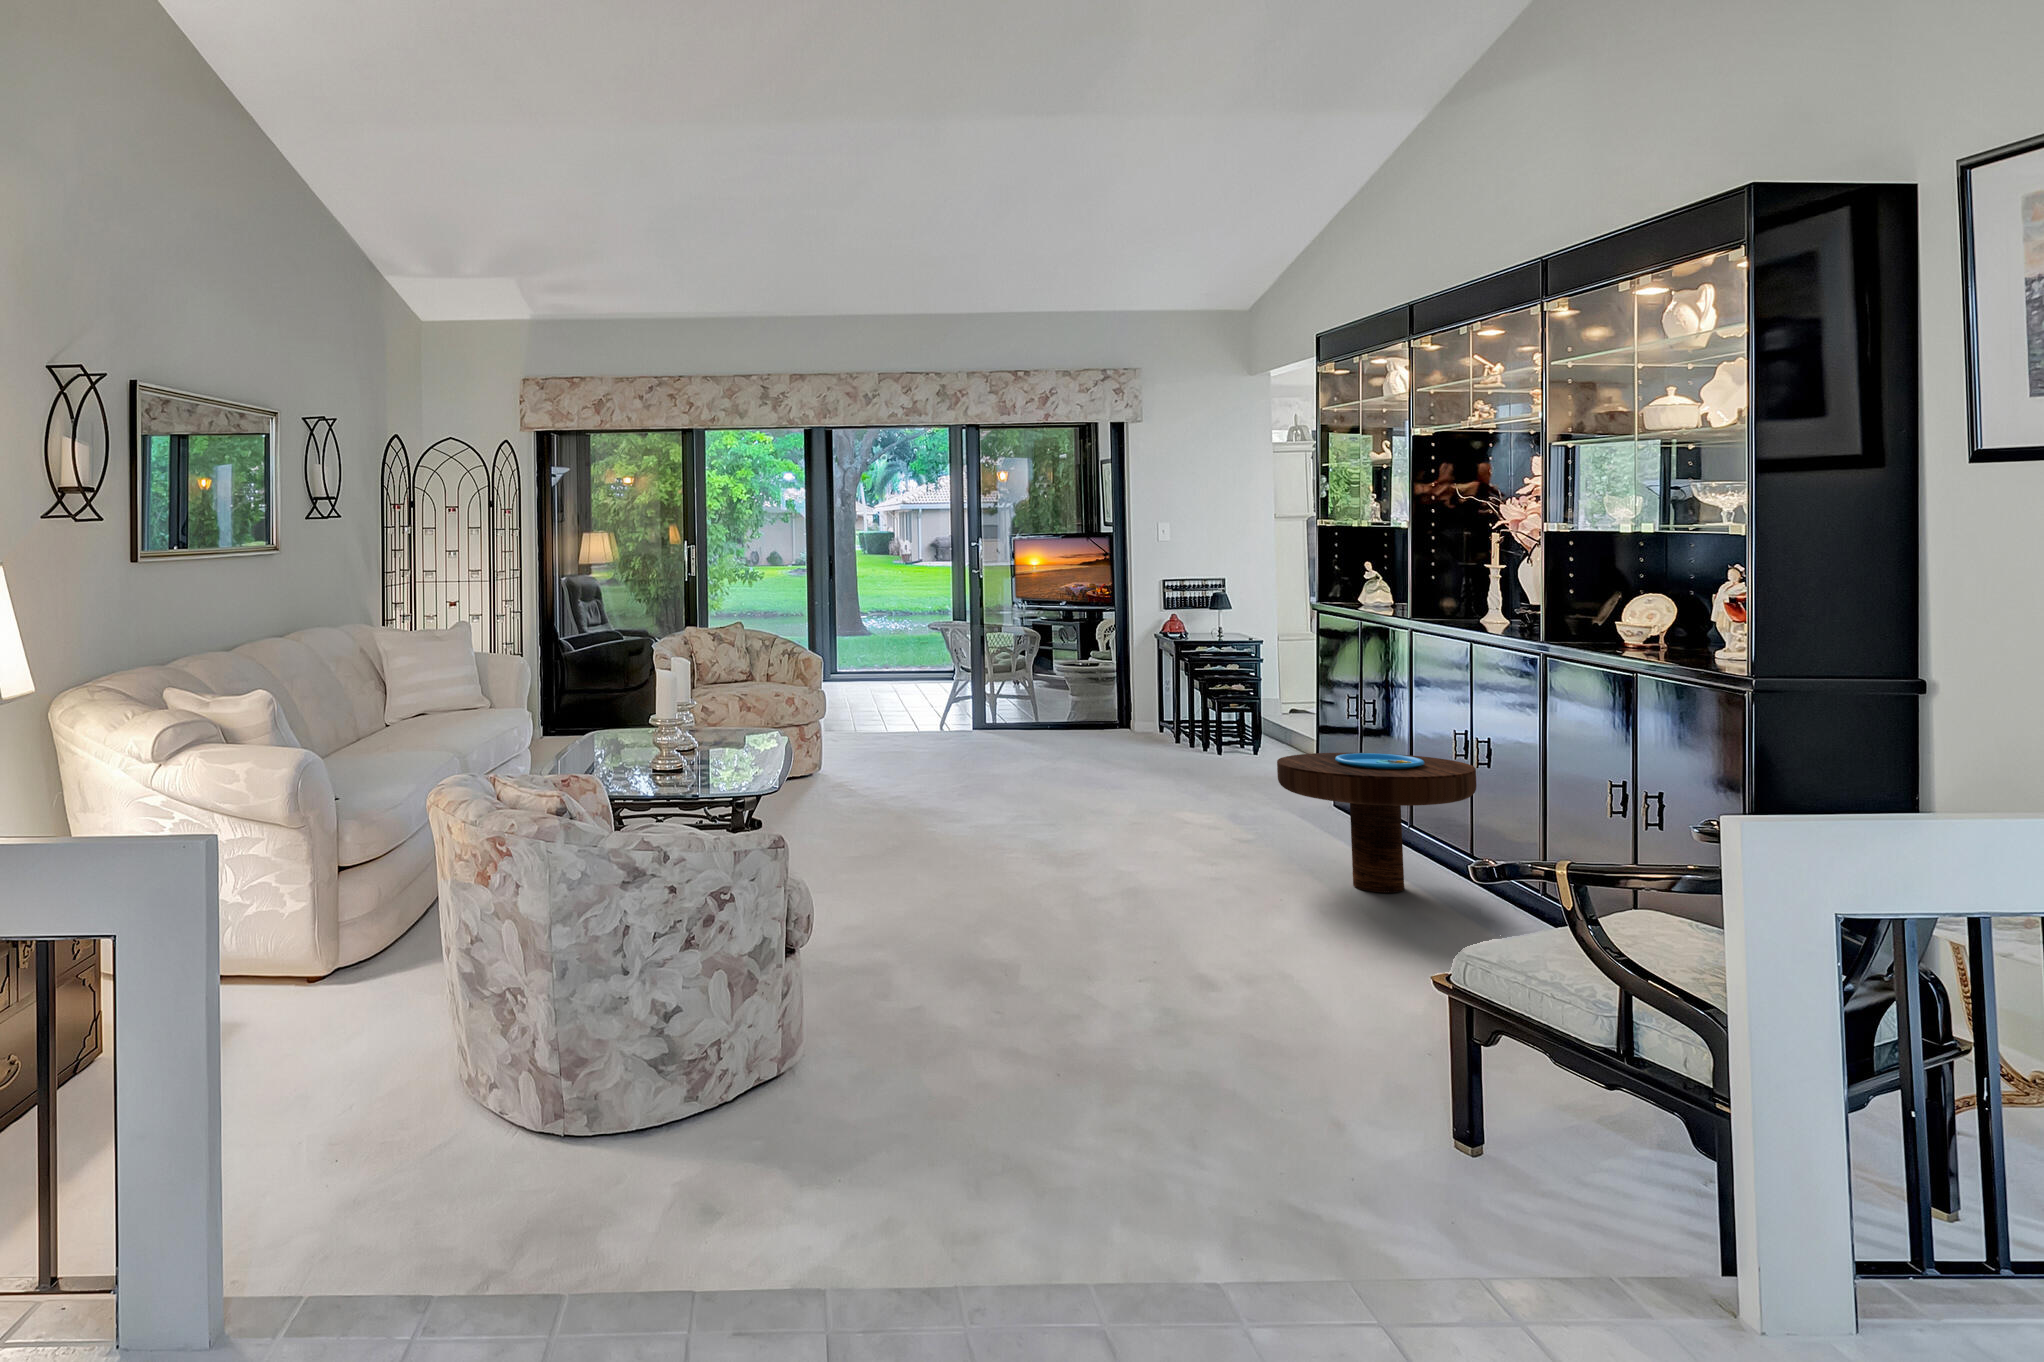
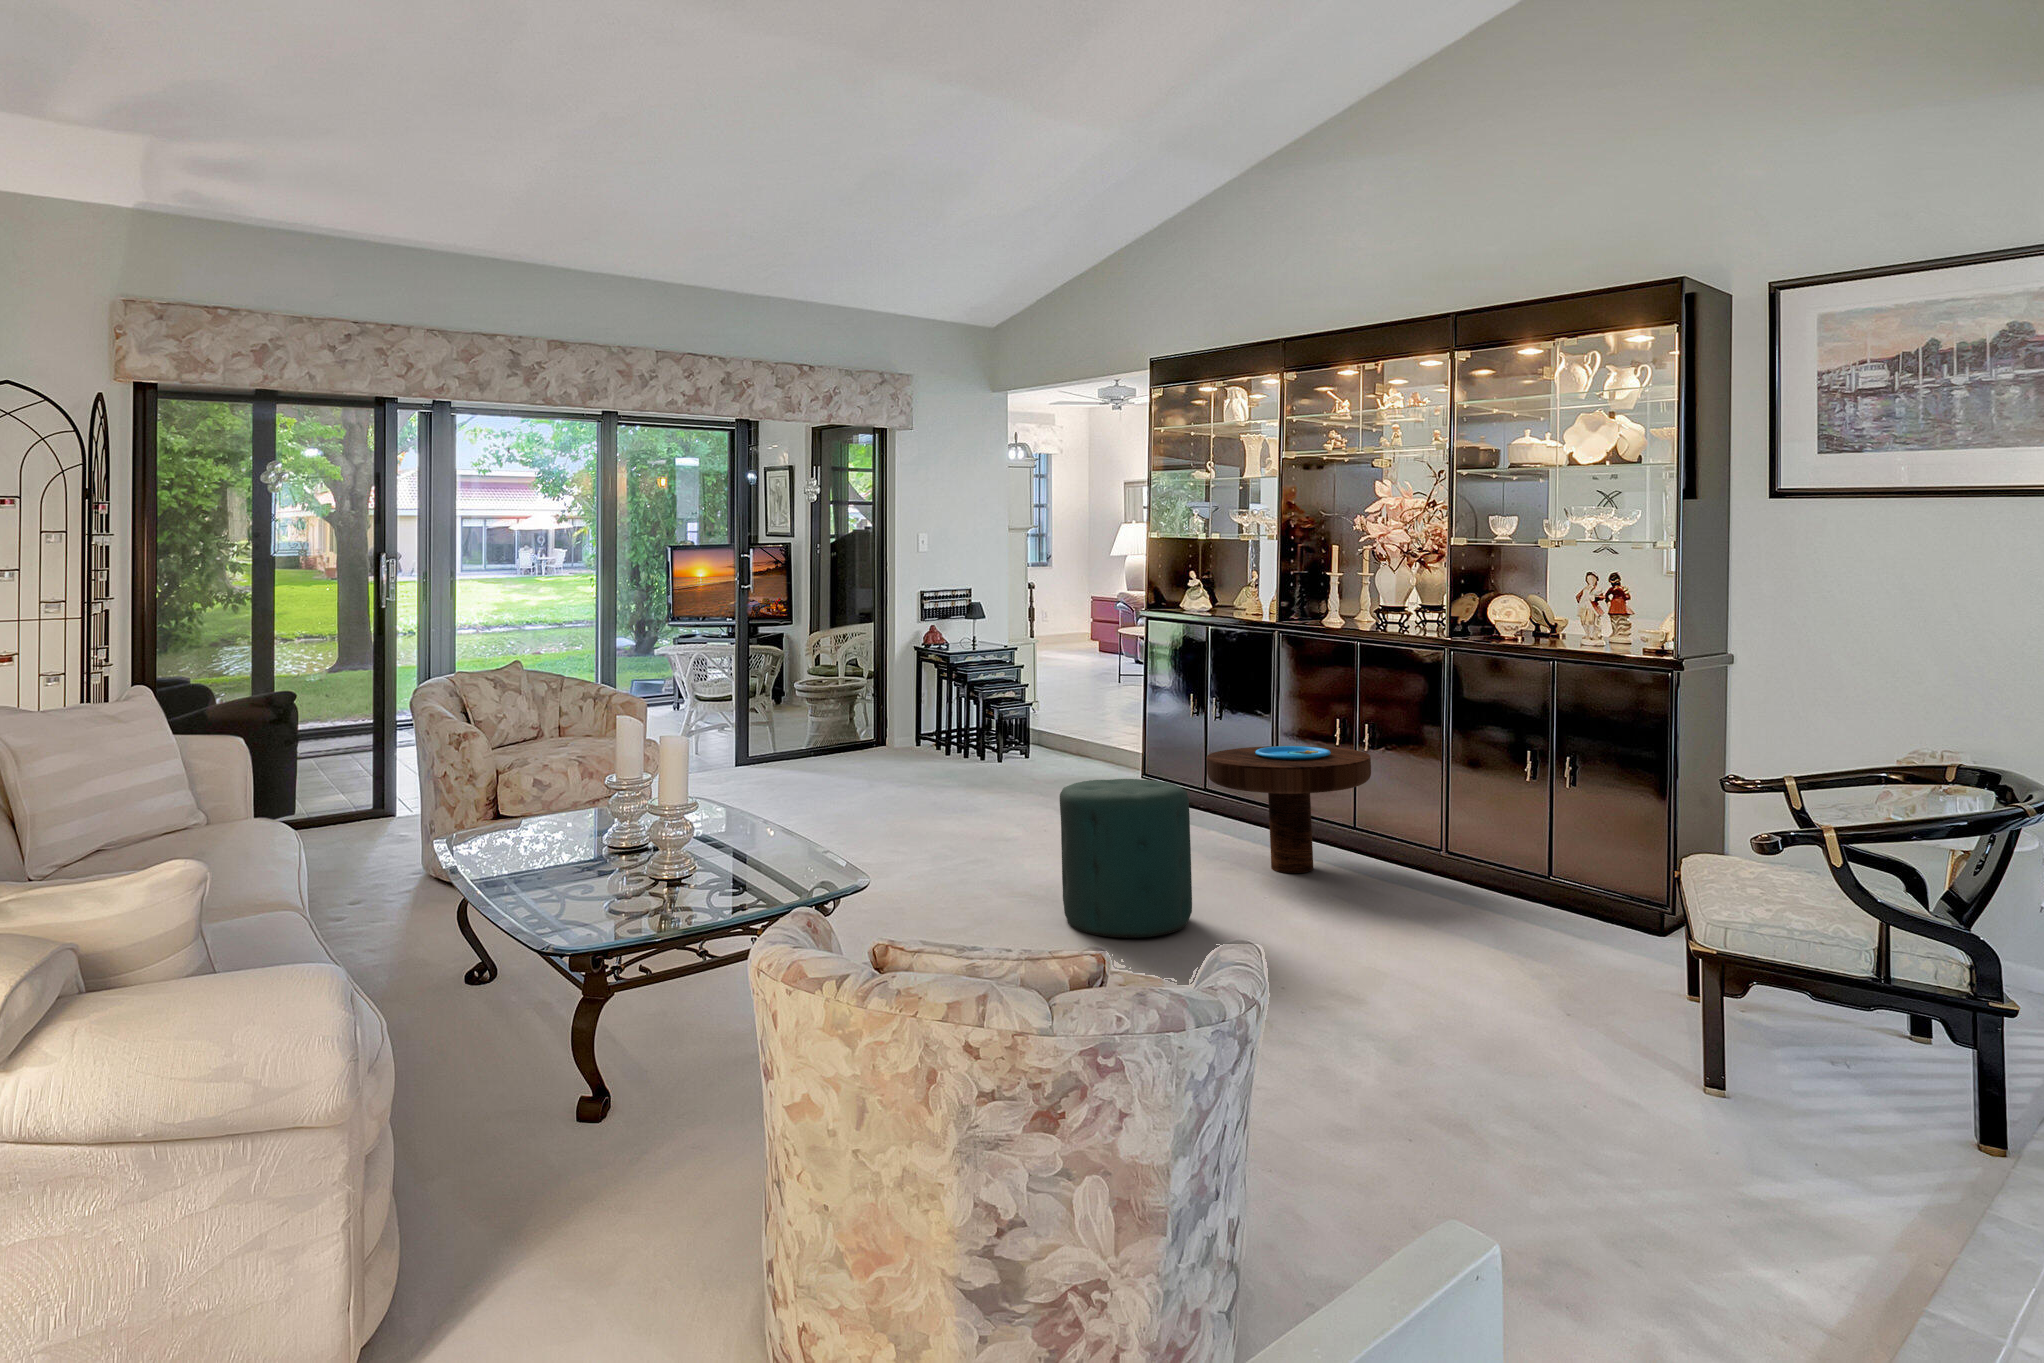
ottoman: none [1046,765,1176,919] -> present [1060,779,1192,938]

